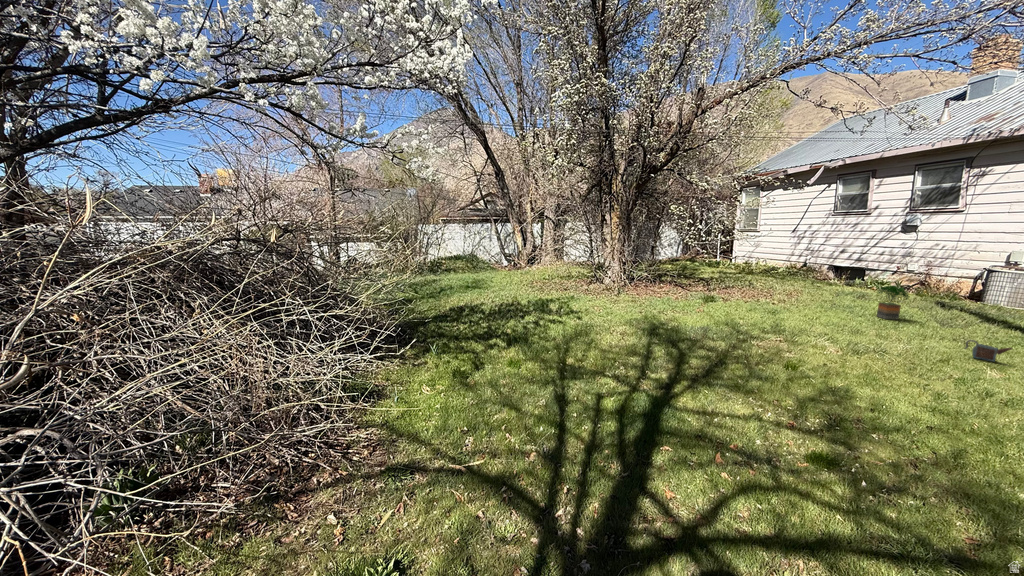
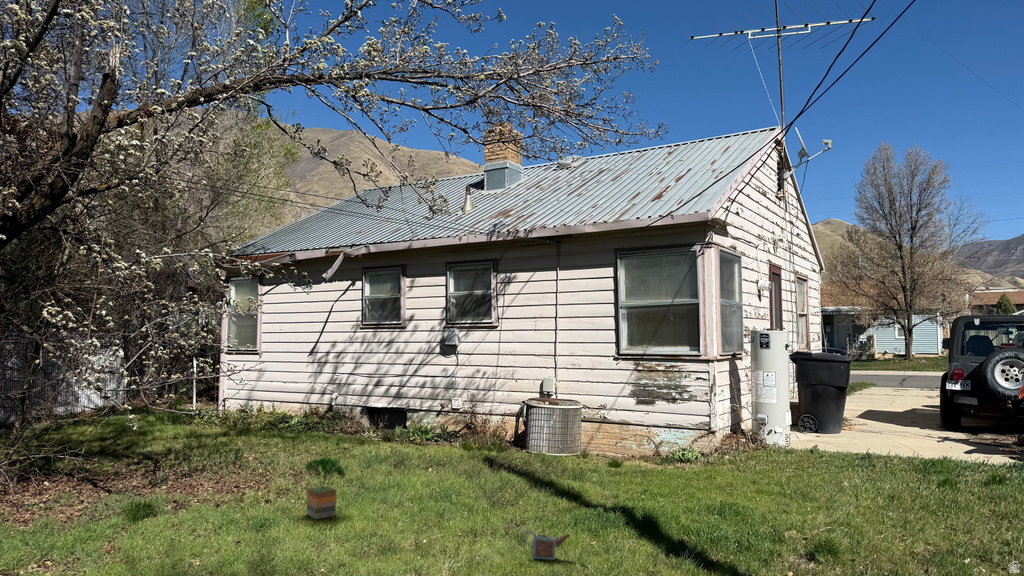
potted tree: present [877,286,910,319] -> present [305,457,346,519]

